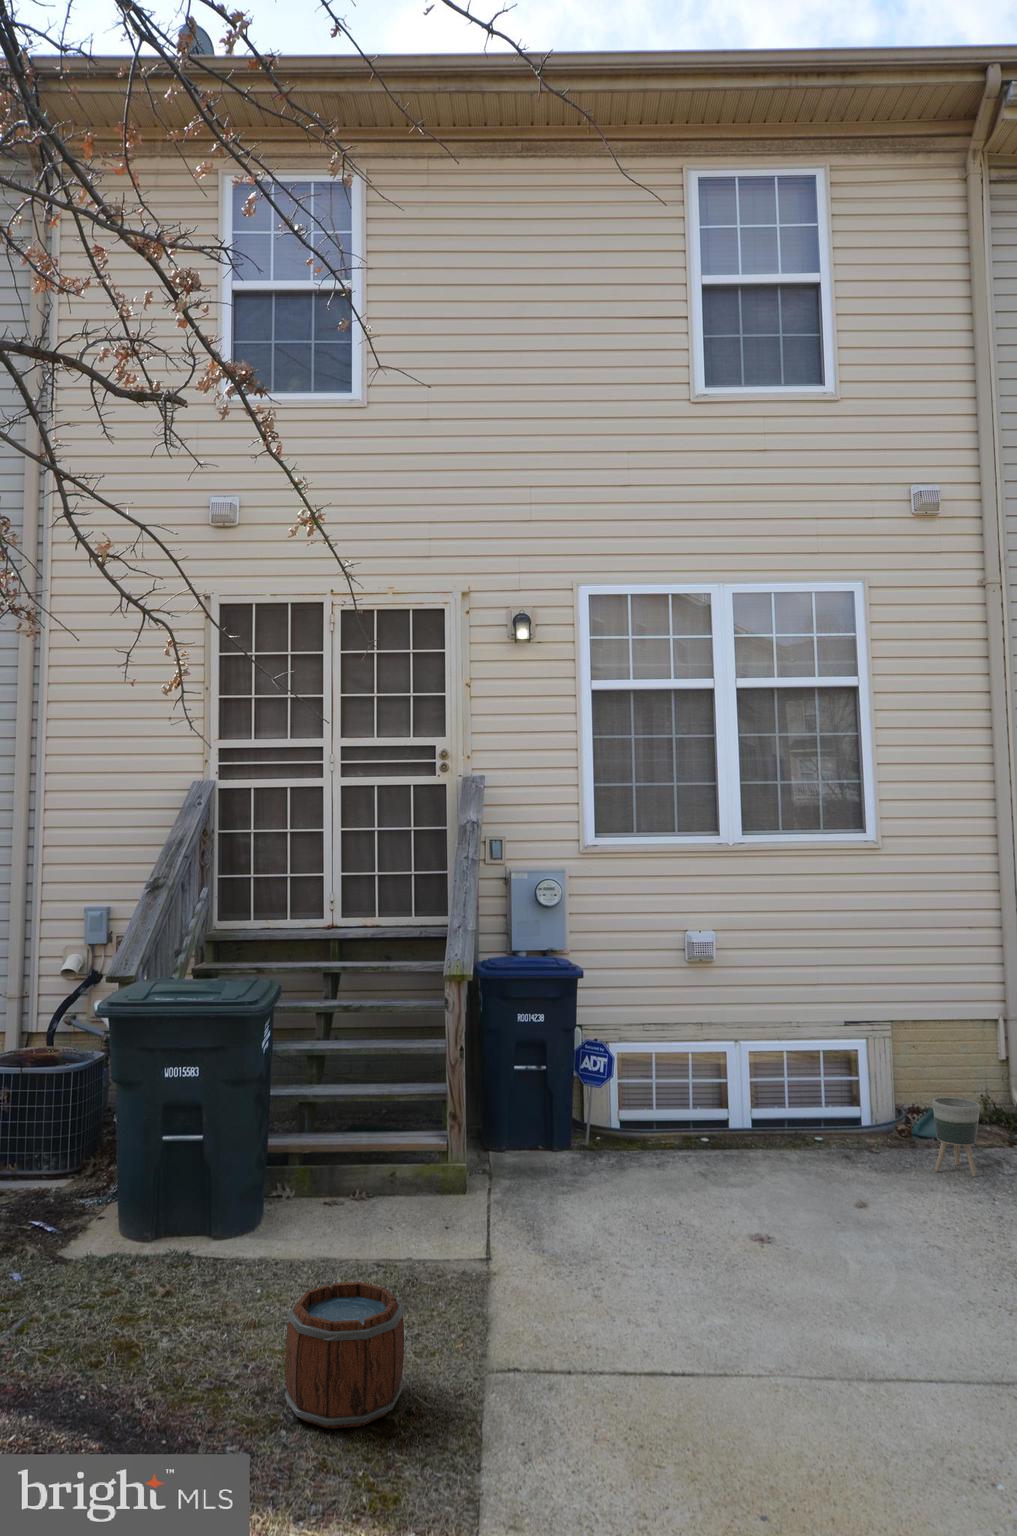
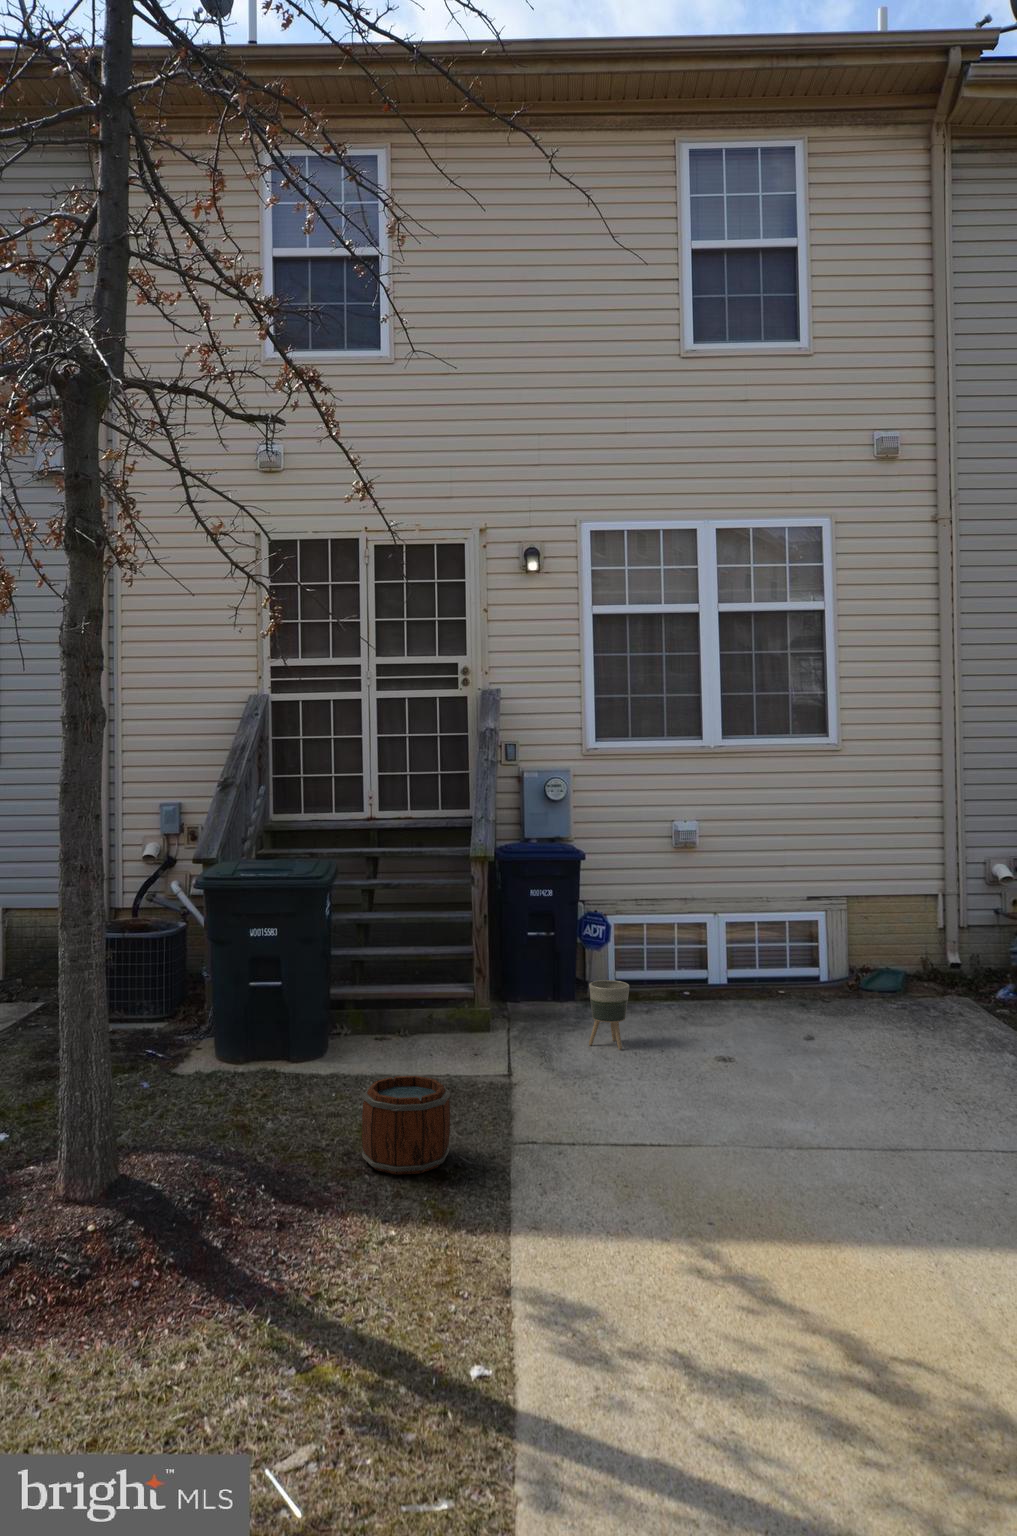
planter: present [933,1097,980,1176] -> present [589,980,629,1050]

